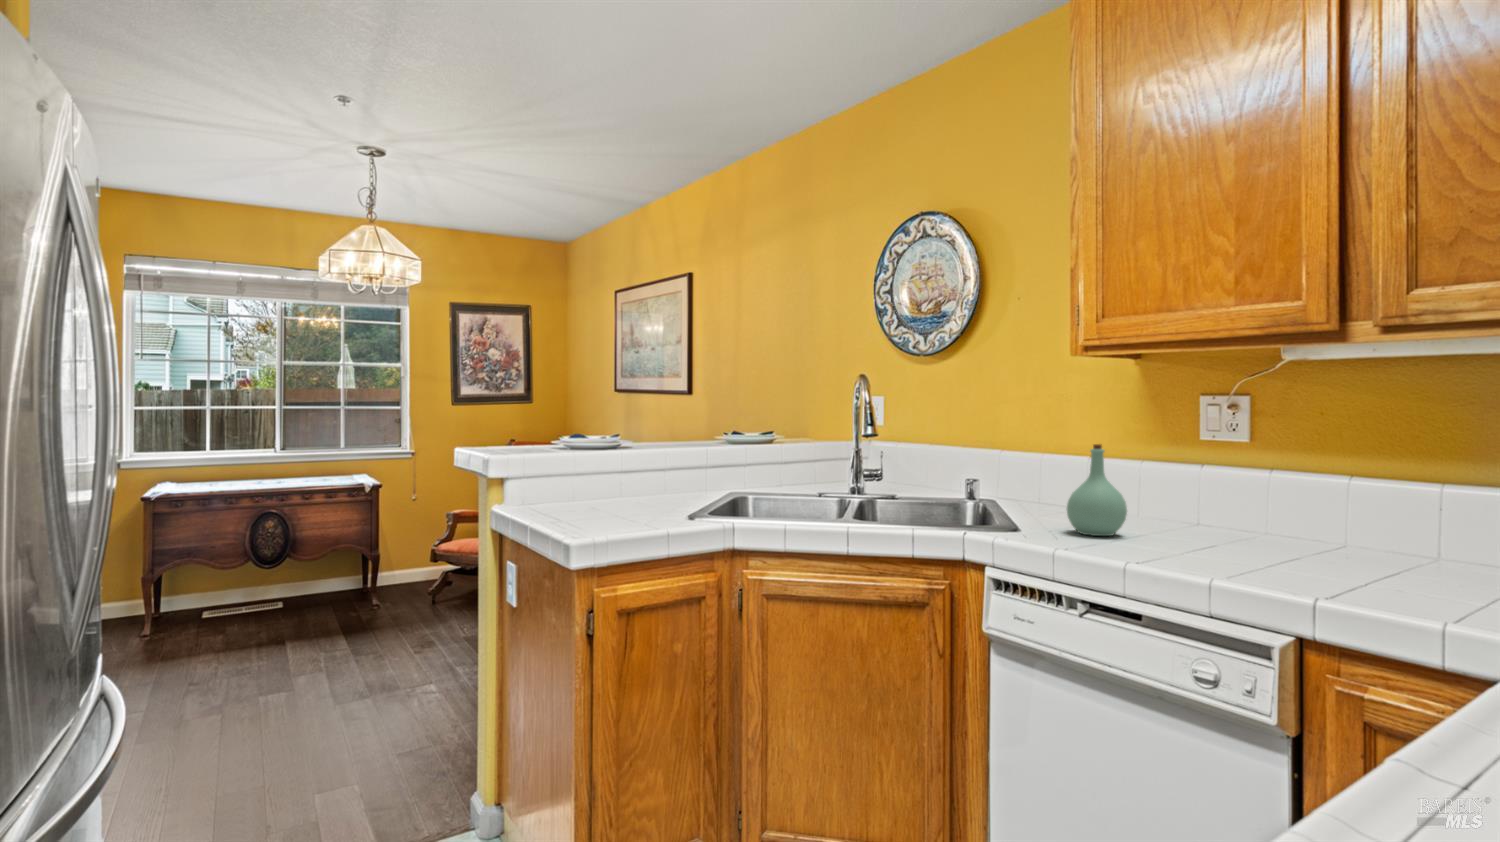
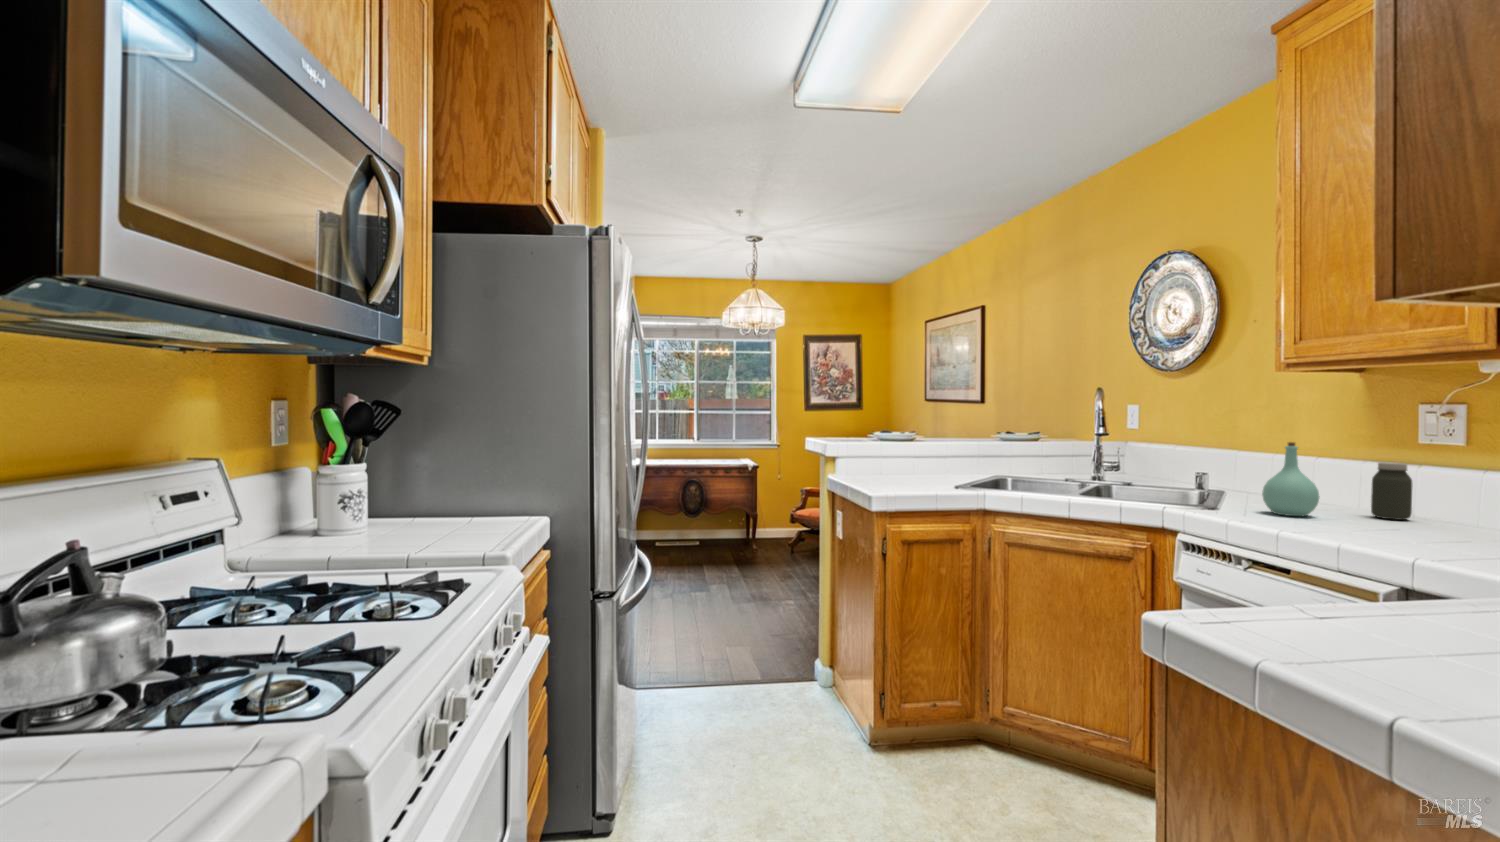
jar: none [1167,465,1207,532] -> present [1371,462,1412,520]

